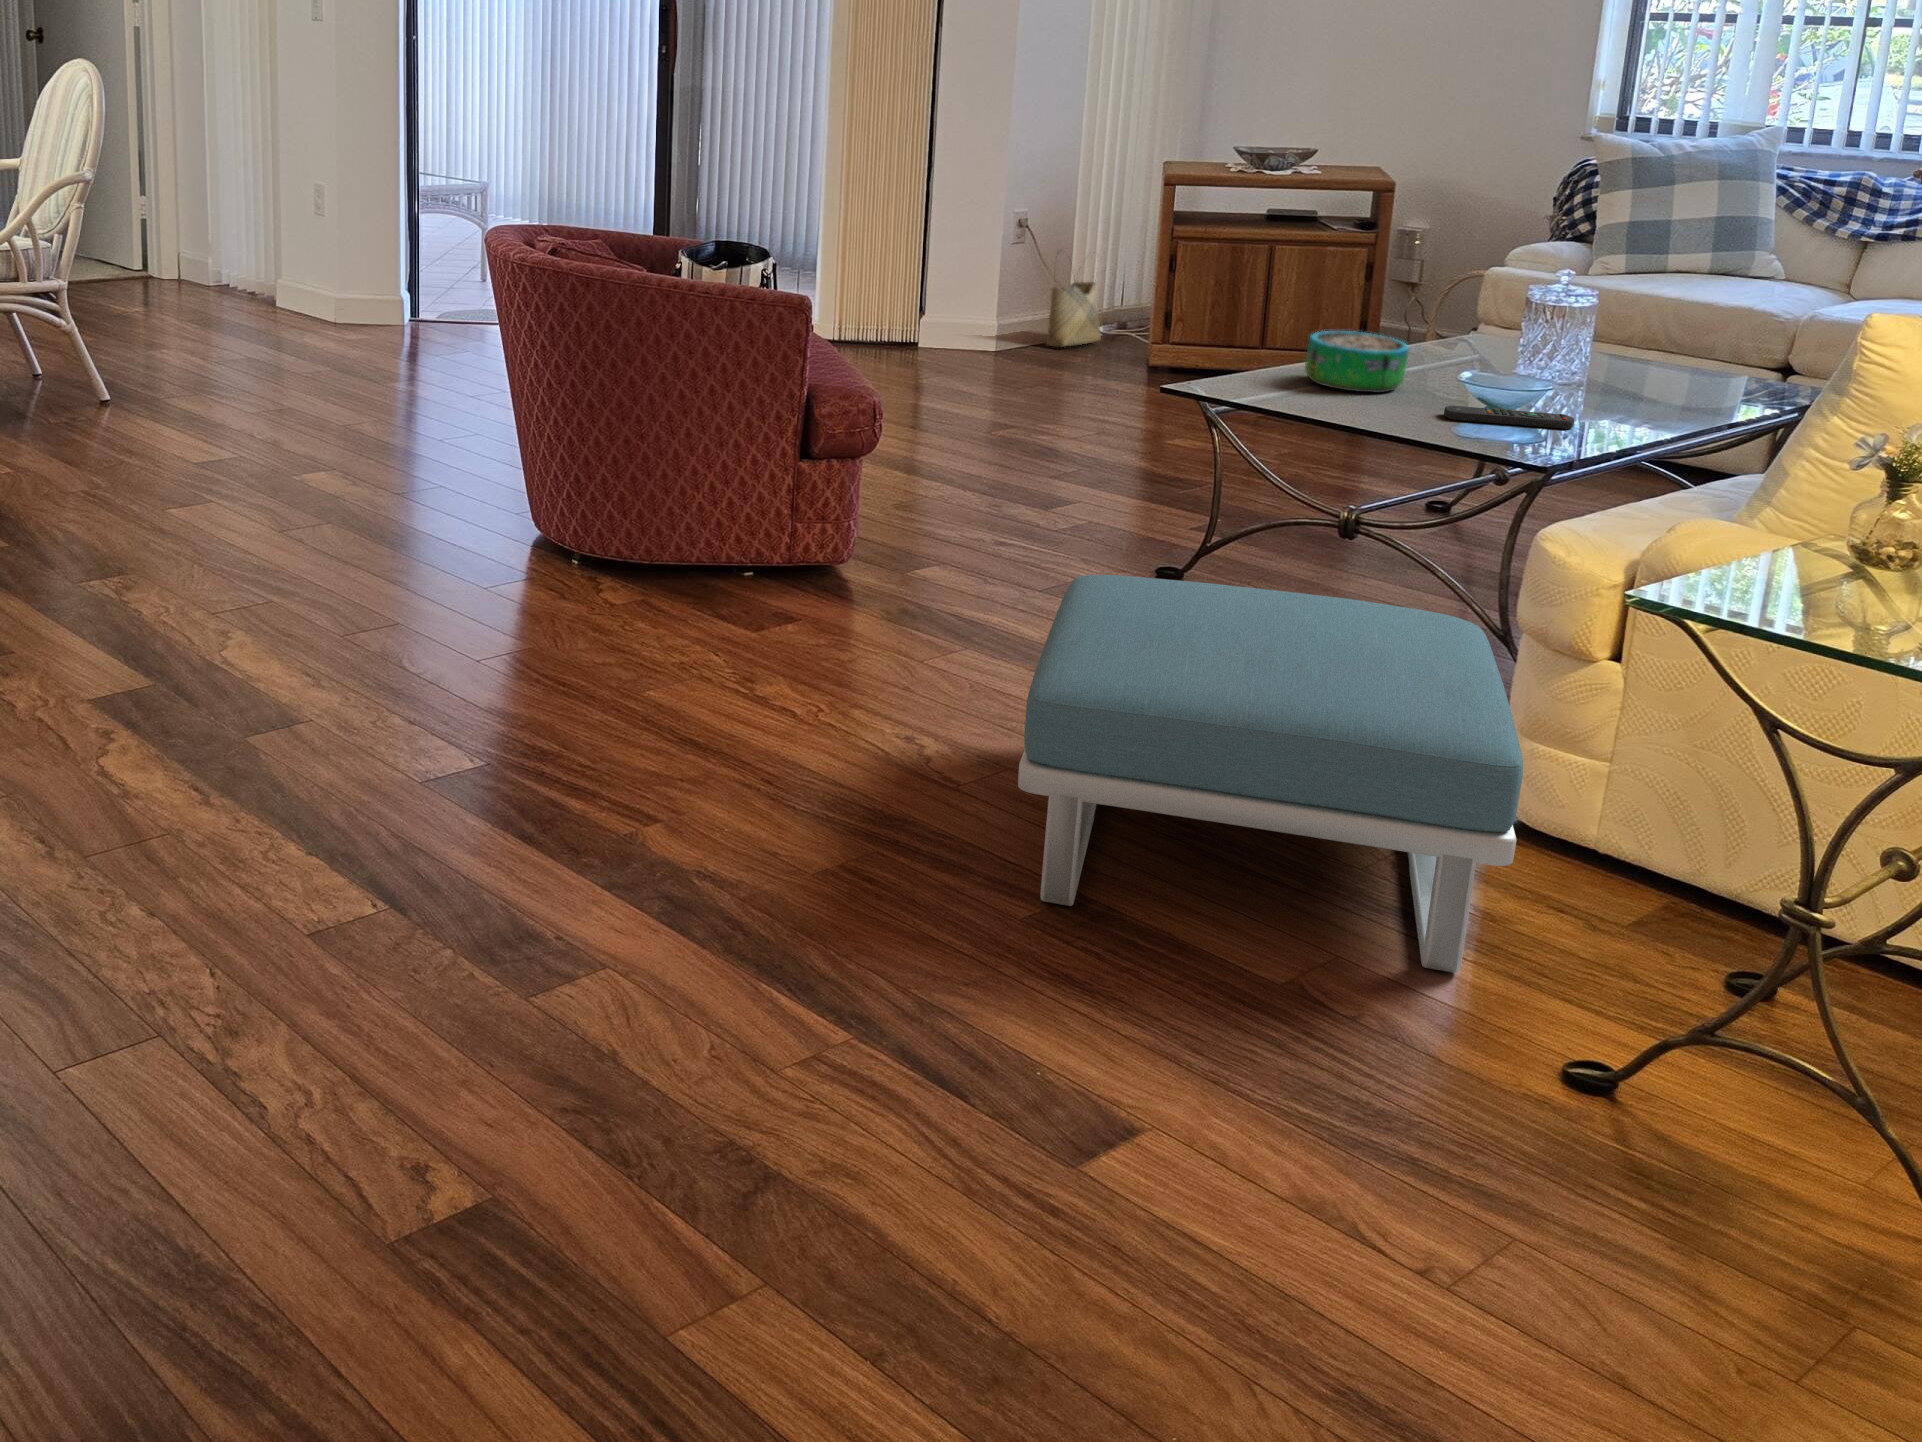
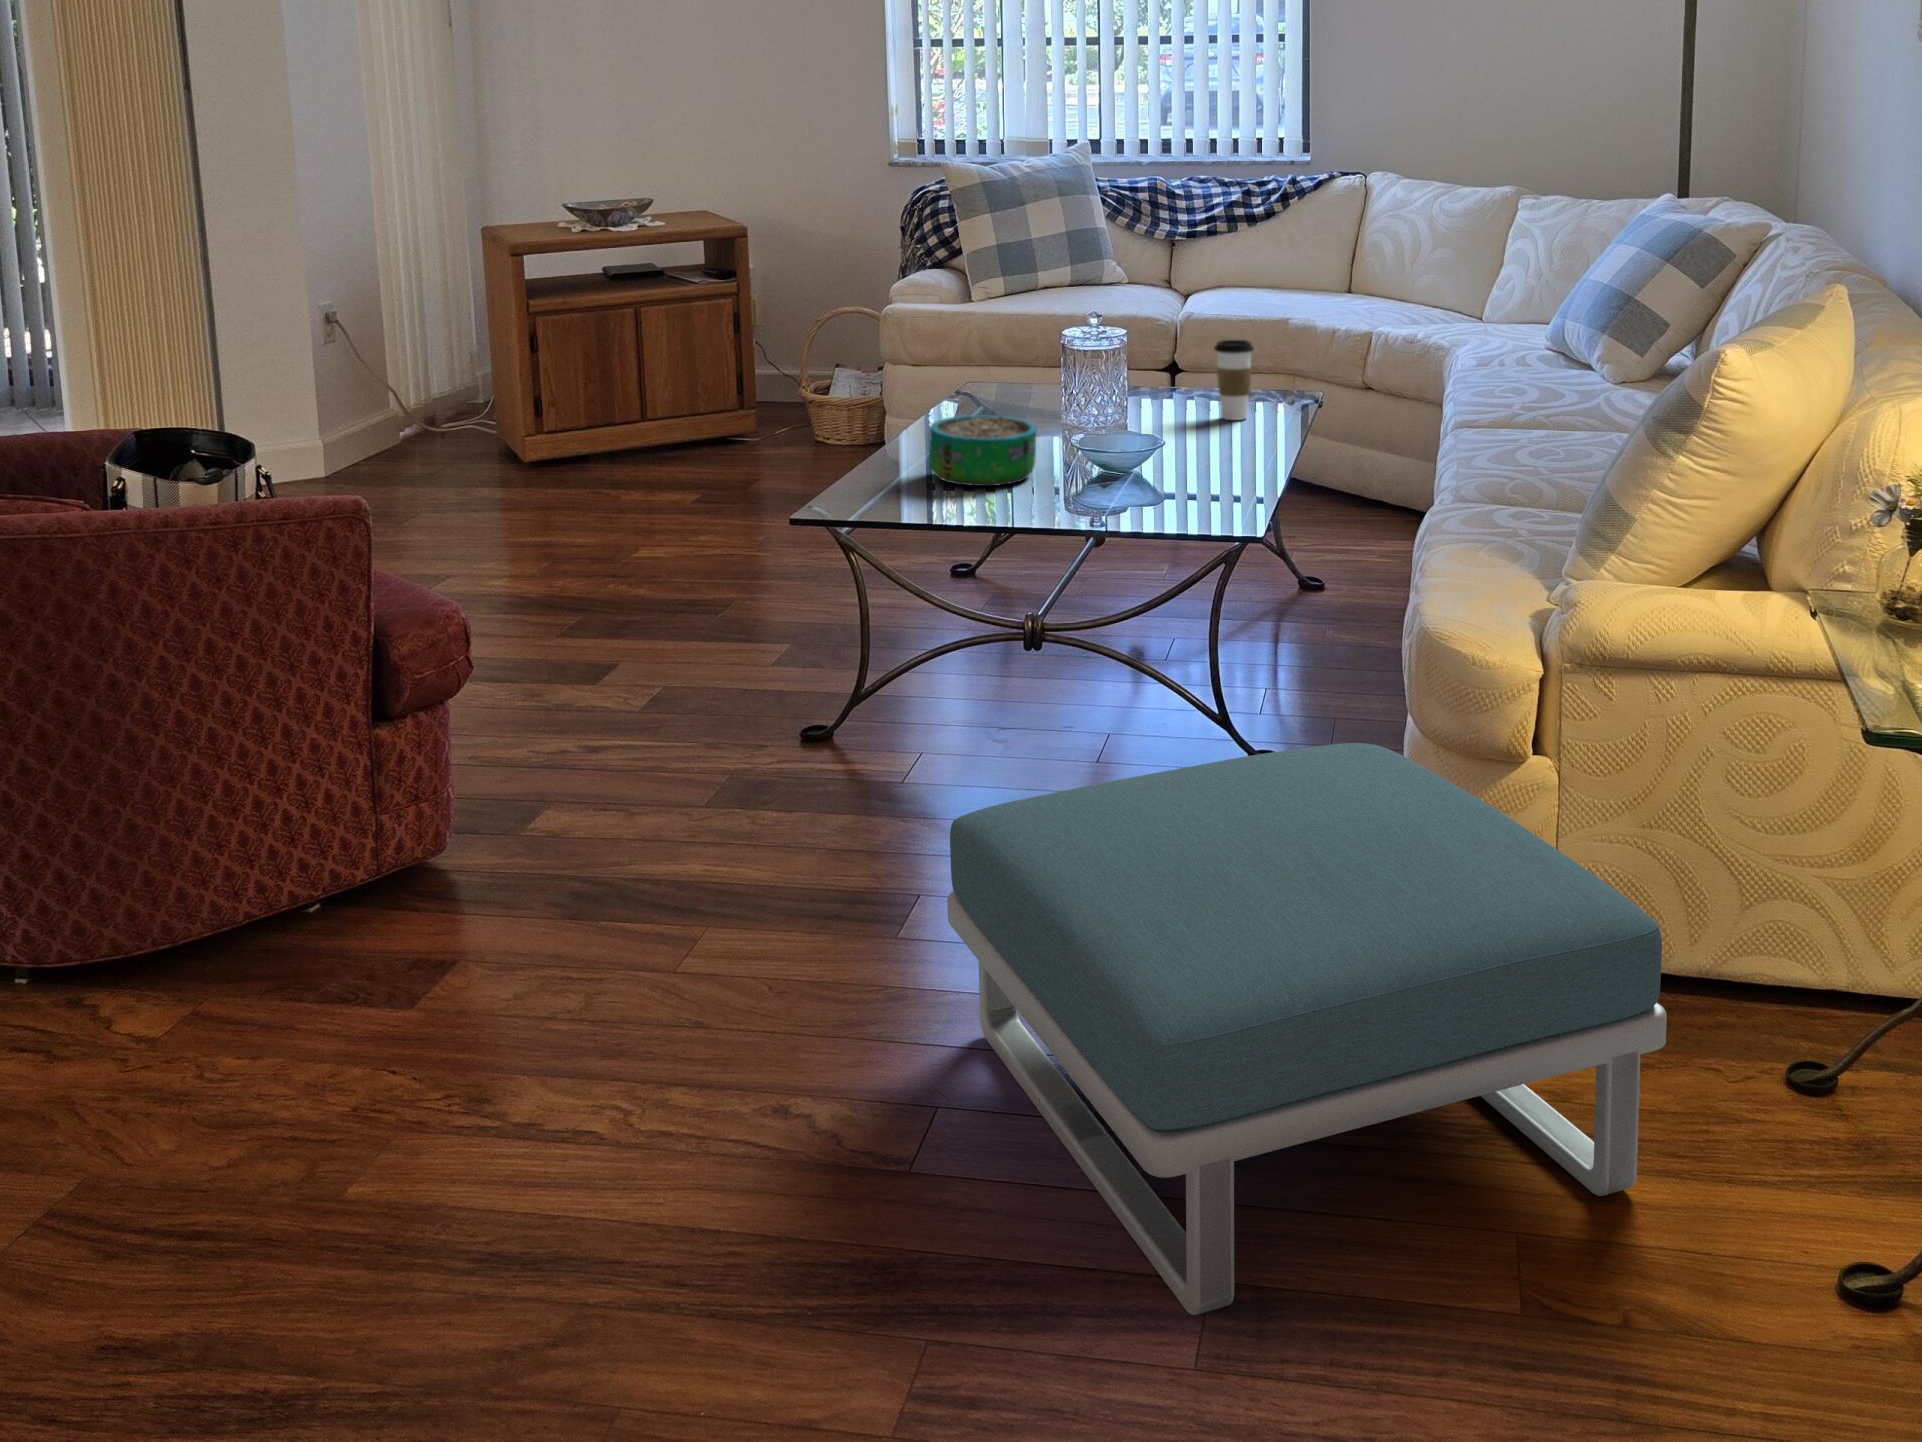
woven basket: present [1046,250,1101,347] -> none [369,346,437,467]
coffee cup: none [1664,312,1712,391] -> present [1214,340,1254,420]
remote control: present [1444,406,1574,429] -> none [1116,472,1237,500]

